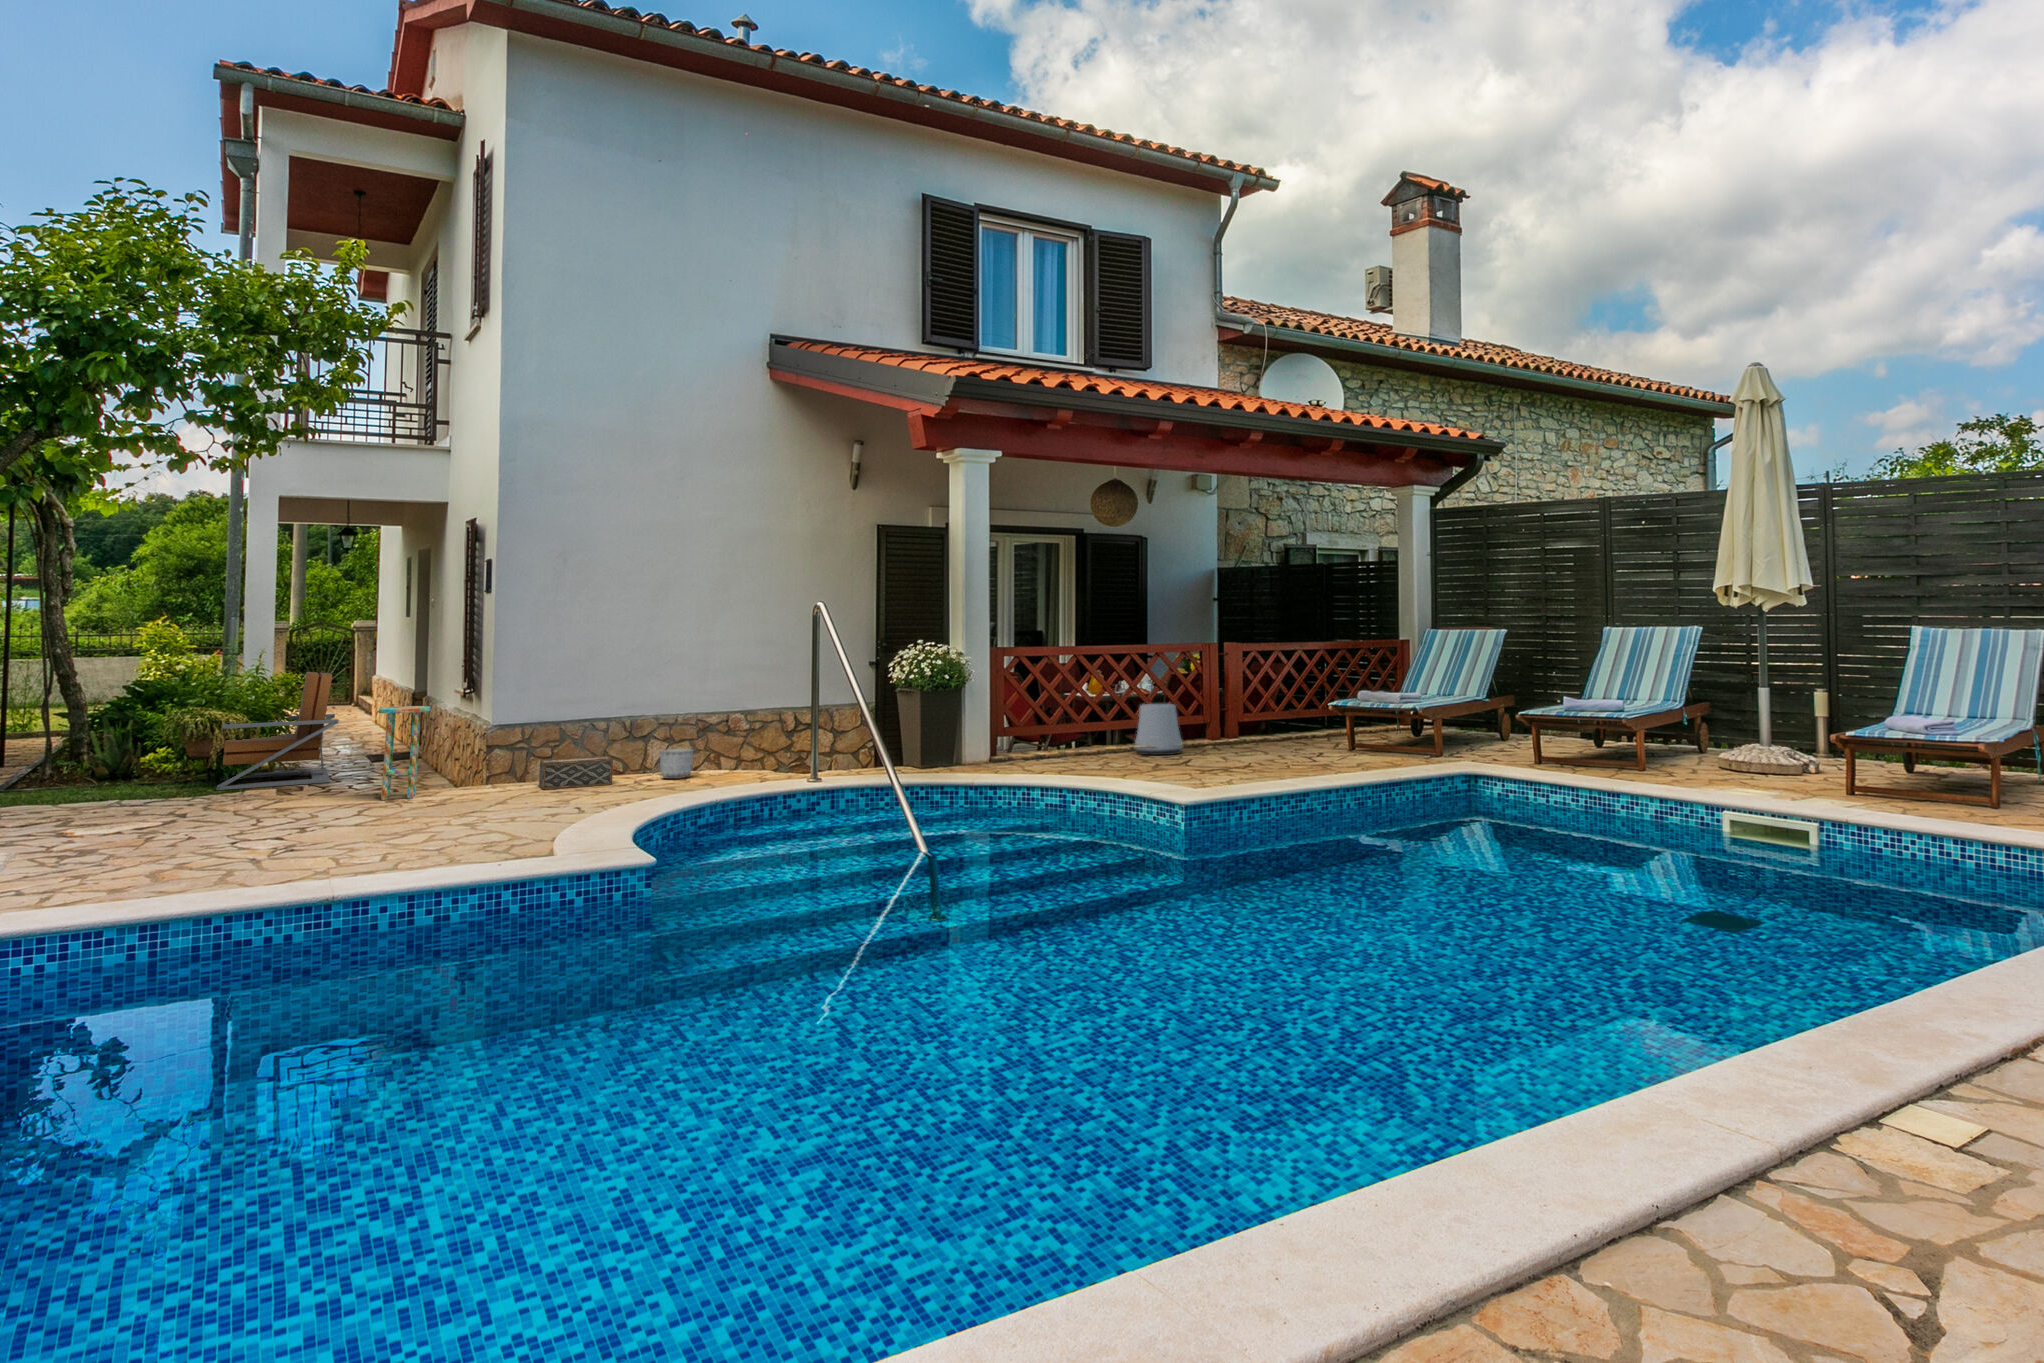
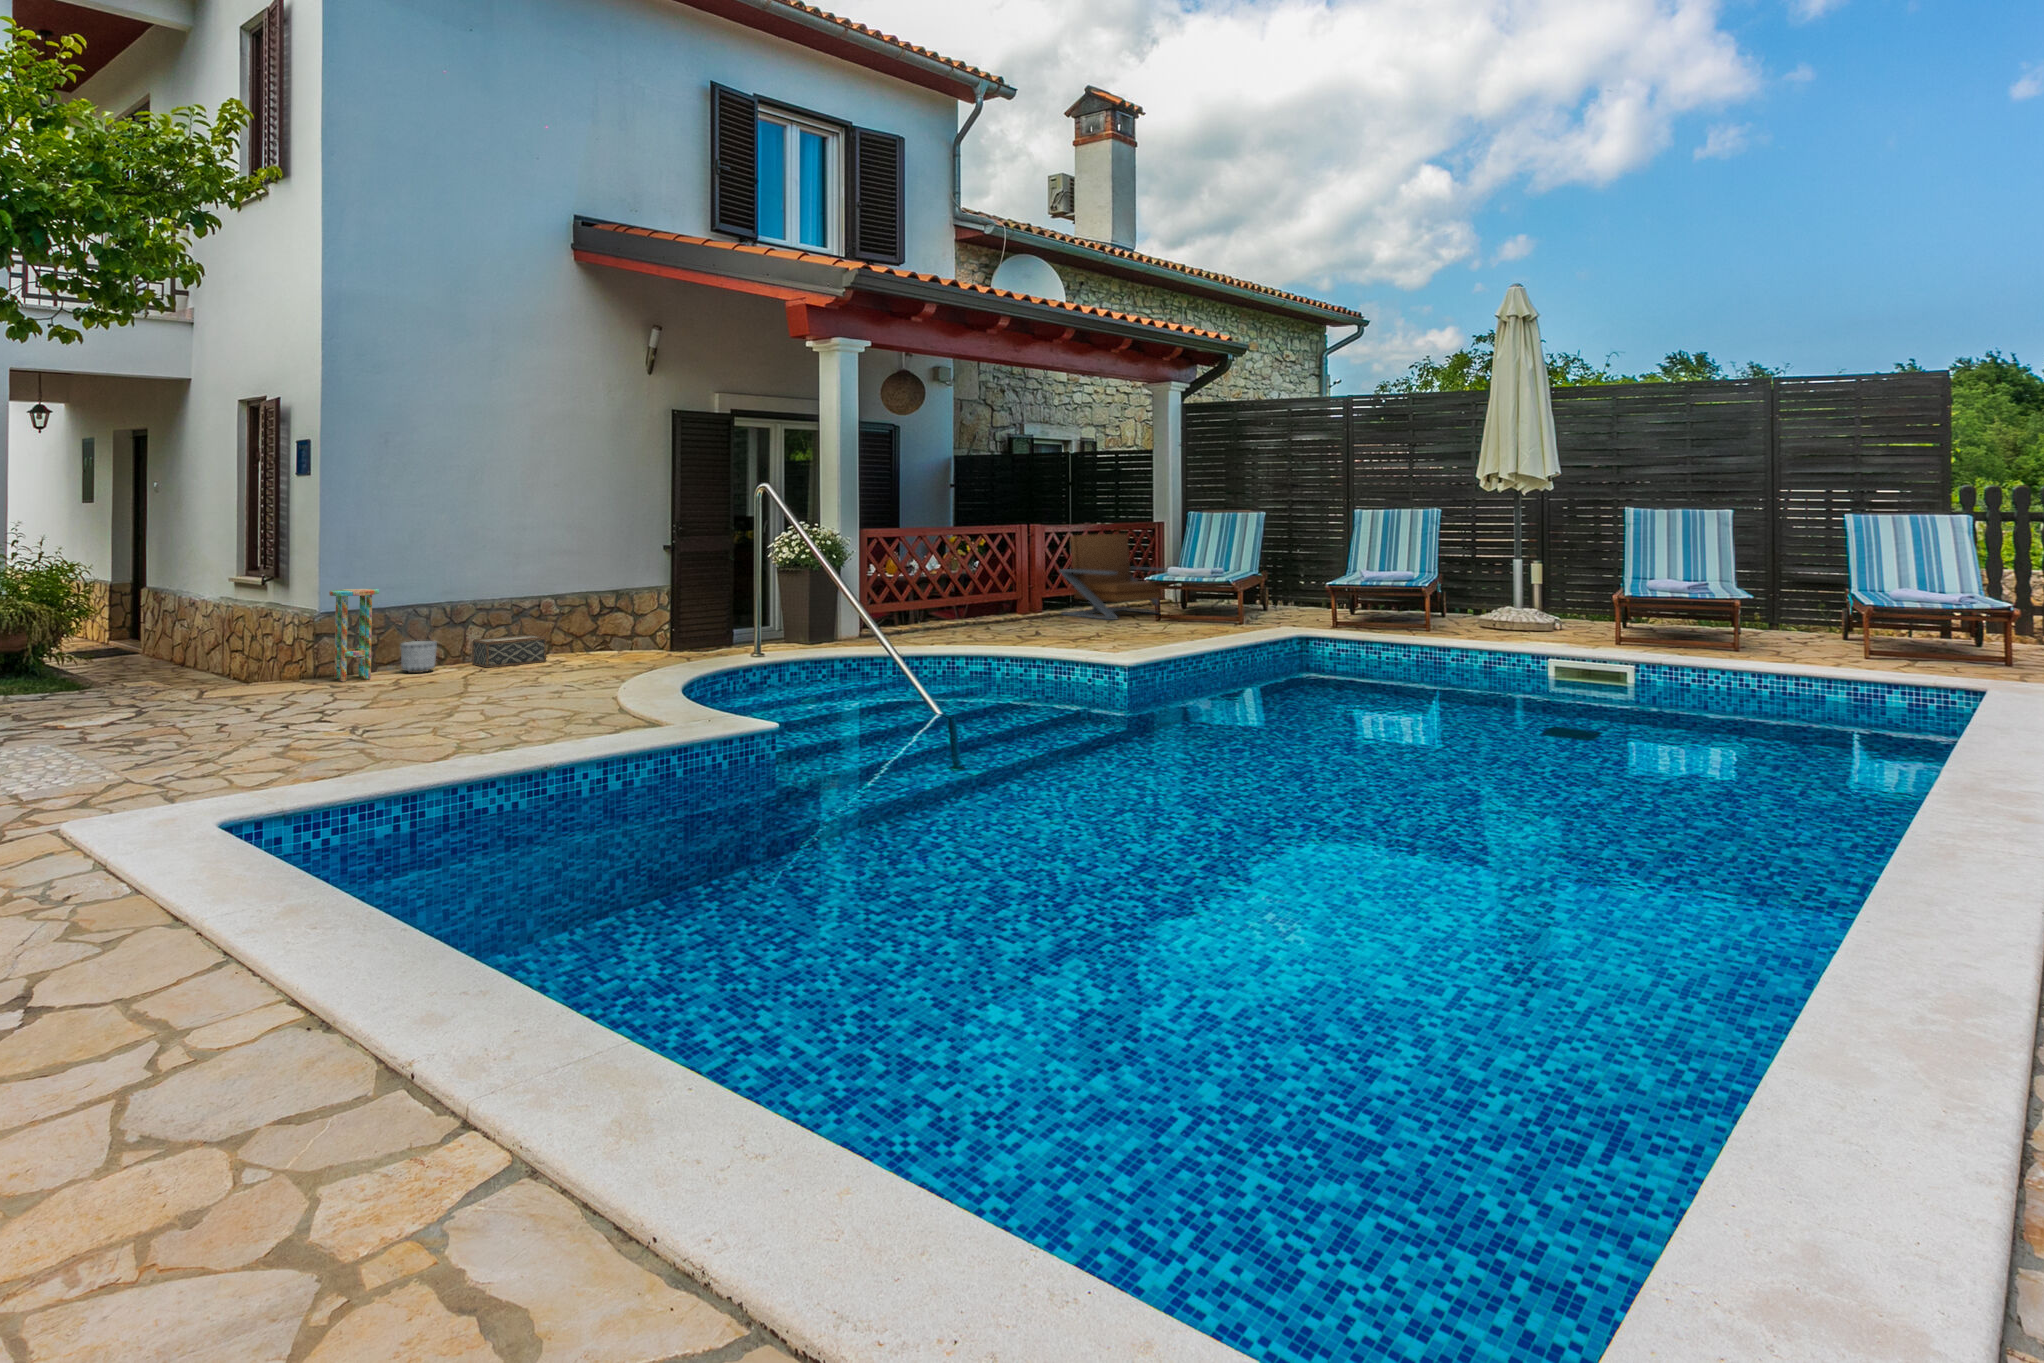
lounge chair: present [217,672,339,790] -> present [1059,533,1166,620]
stool: present [1134,704,1183,755] -> none [978,581,1022,626]
planter: present [660,749,693,779] -> present [401,641,437,673]

